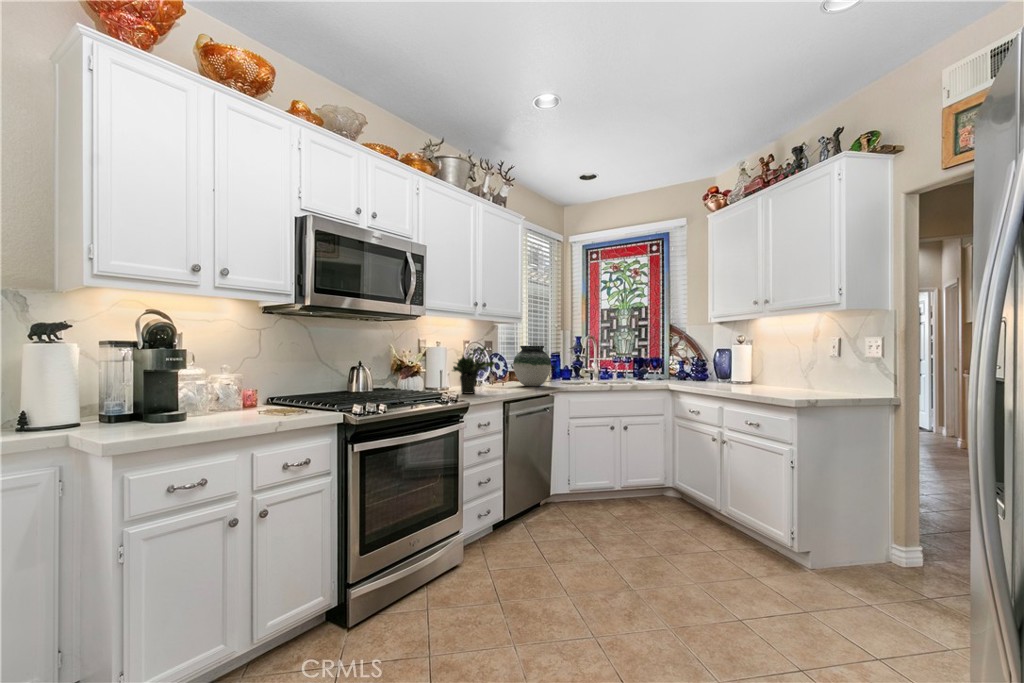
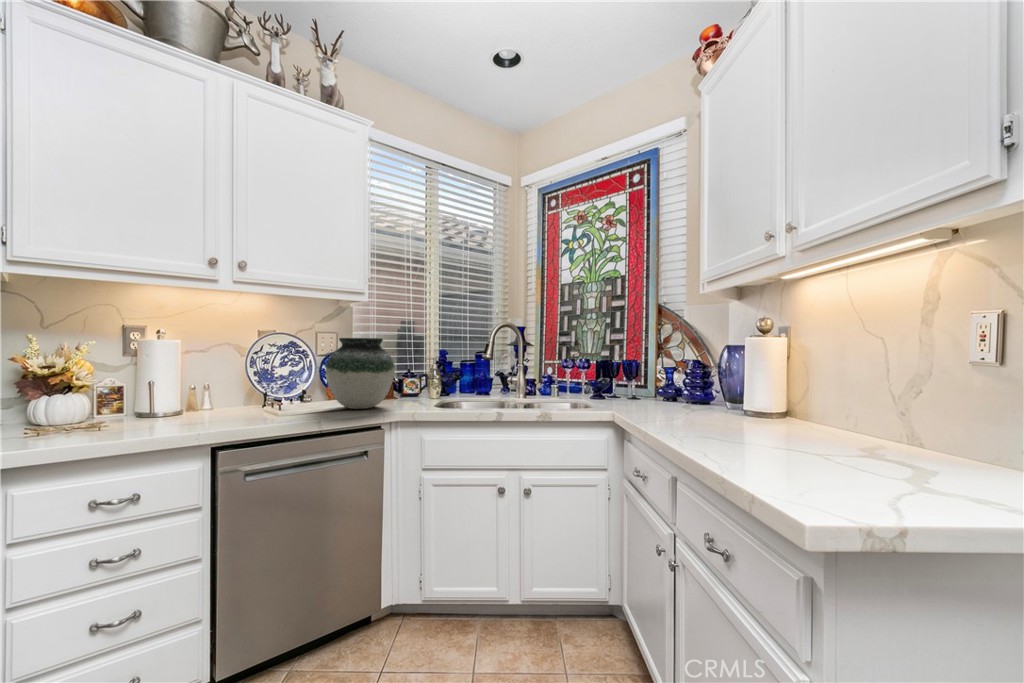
potted plant: present [453,346,495,394] -> none [94,335,215,429]

